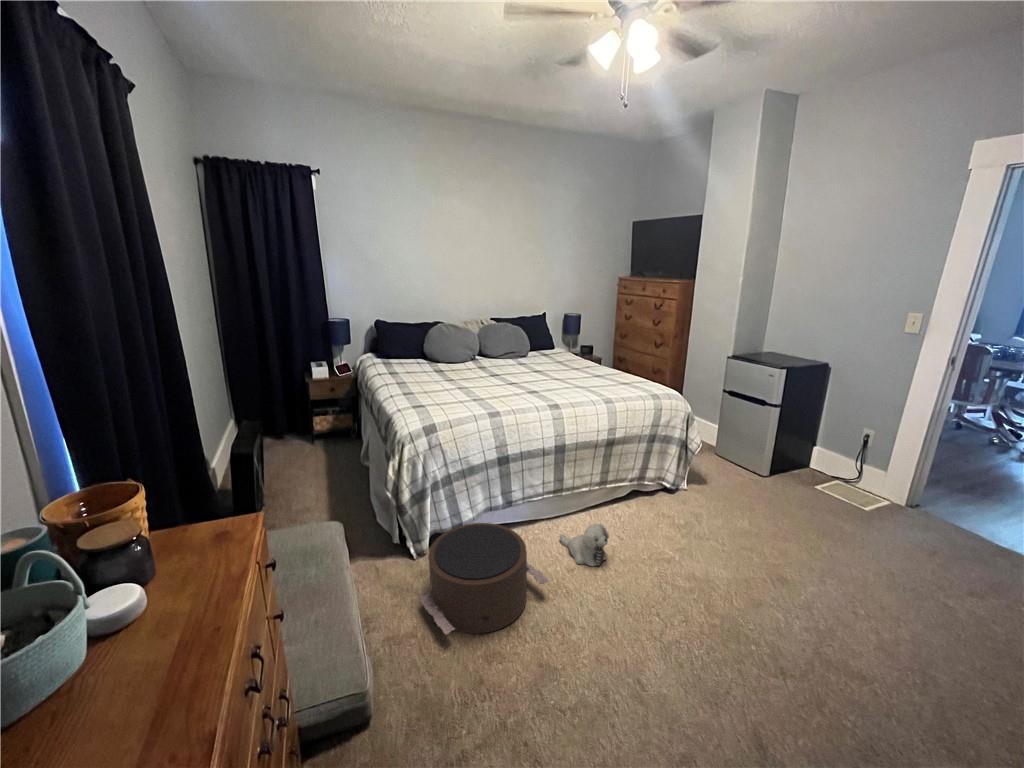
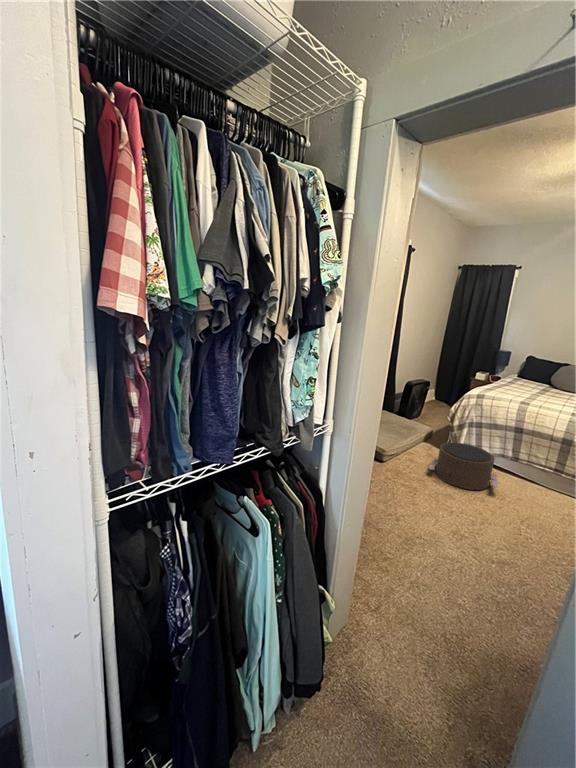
plush toy: present [560,524,609,566] -> none [533,486,565,514]

